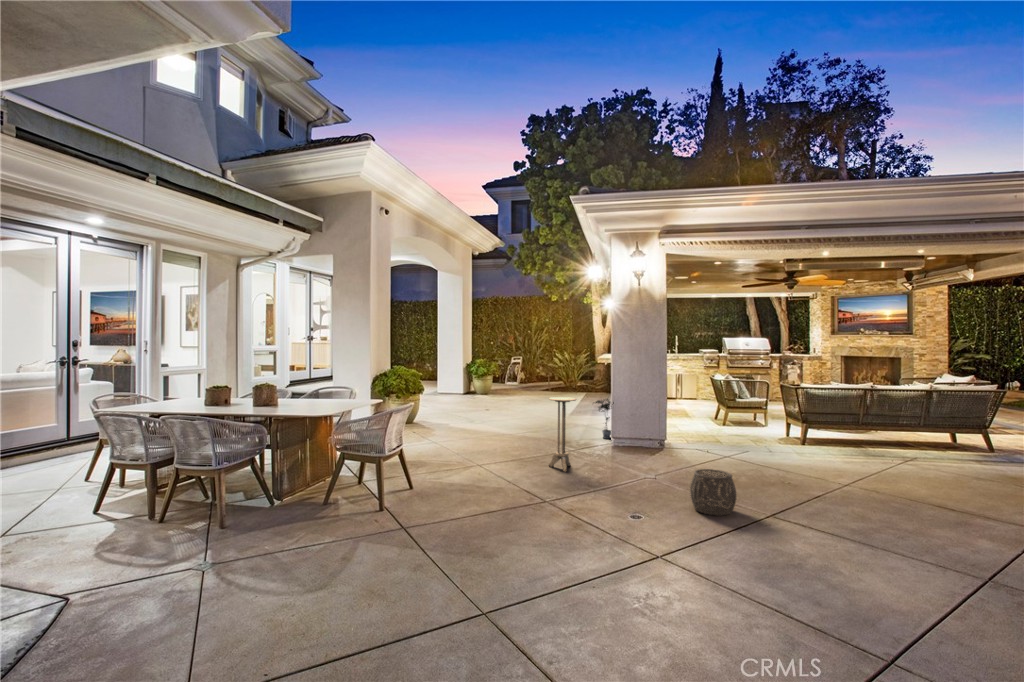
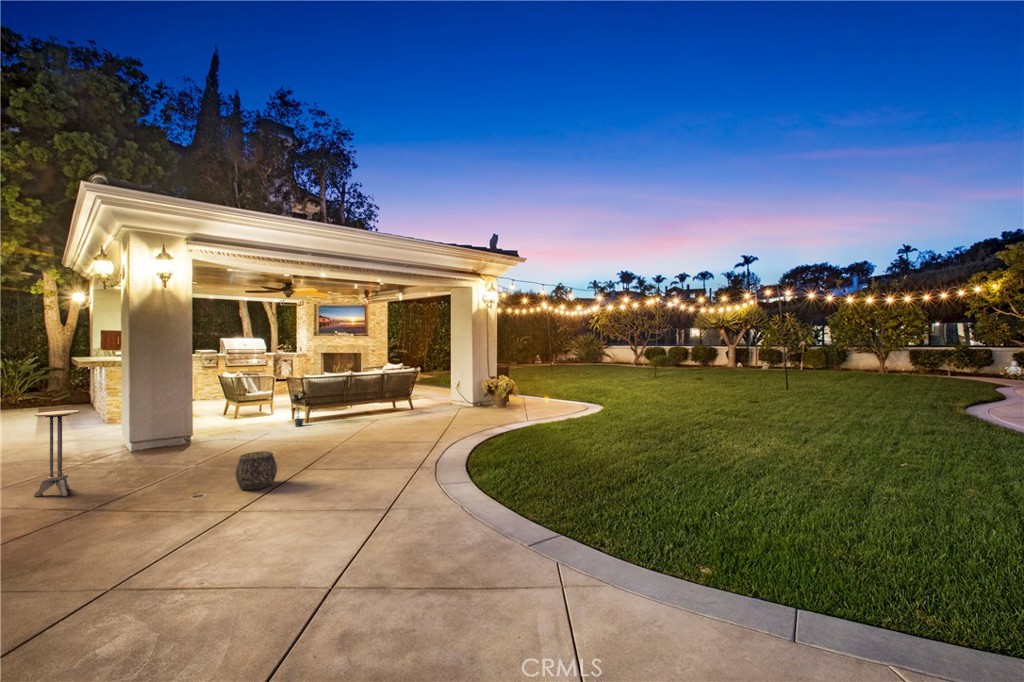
potted plant: present [596,399,614,439] -> present [292,391,307,427]

